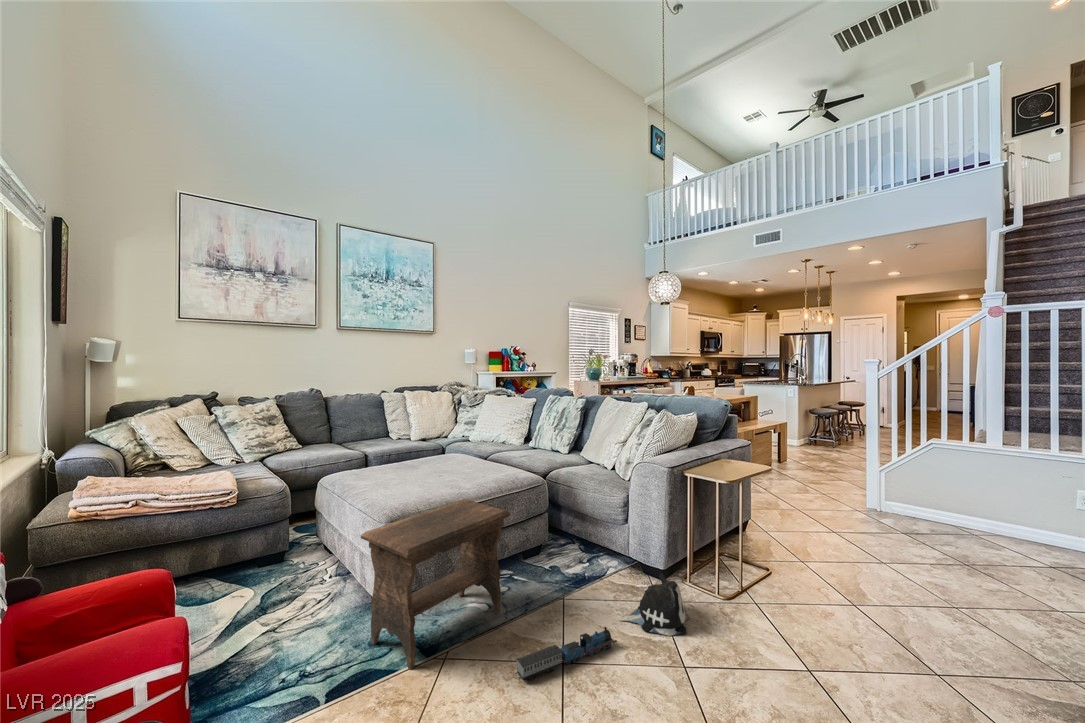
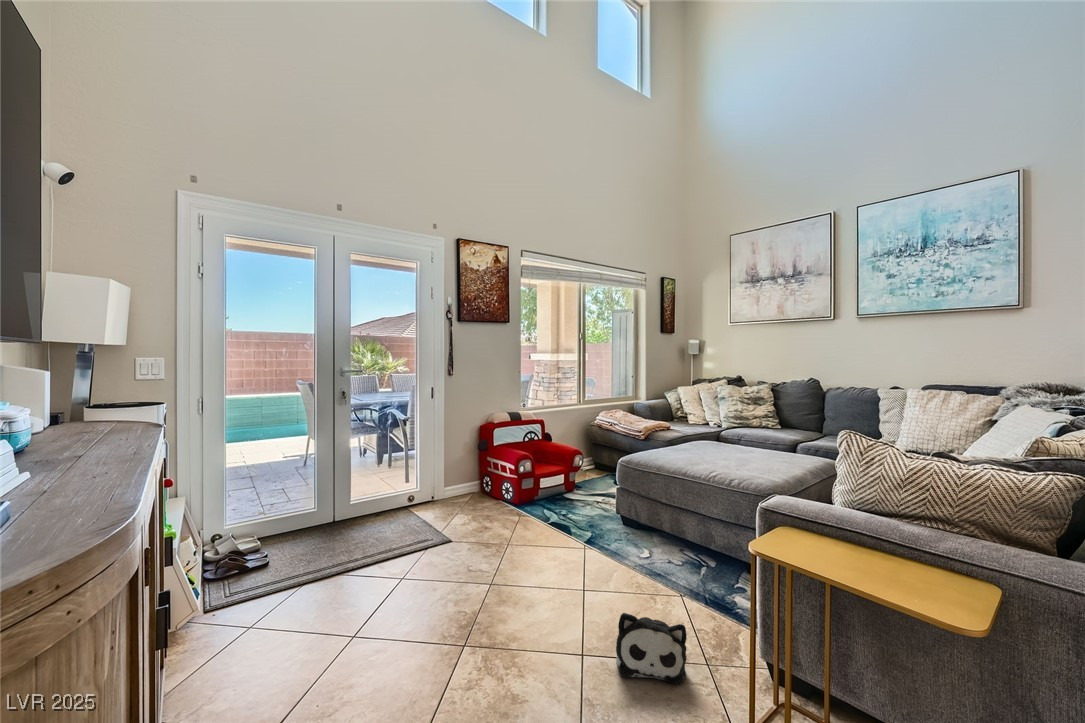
footstool: present [361,499,510,670] -> none [554,453,666,565]
toy train: present [516,627,617,680] -> none [544,558,600,616]

